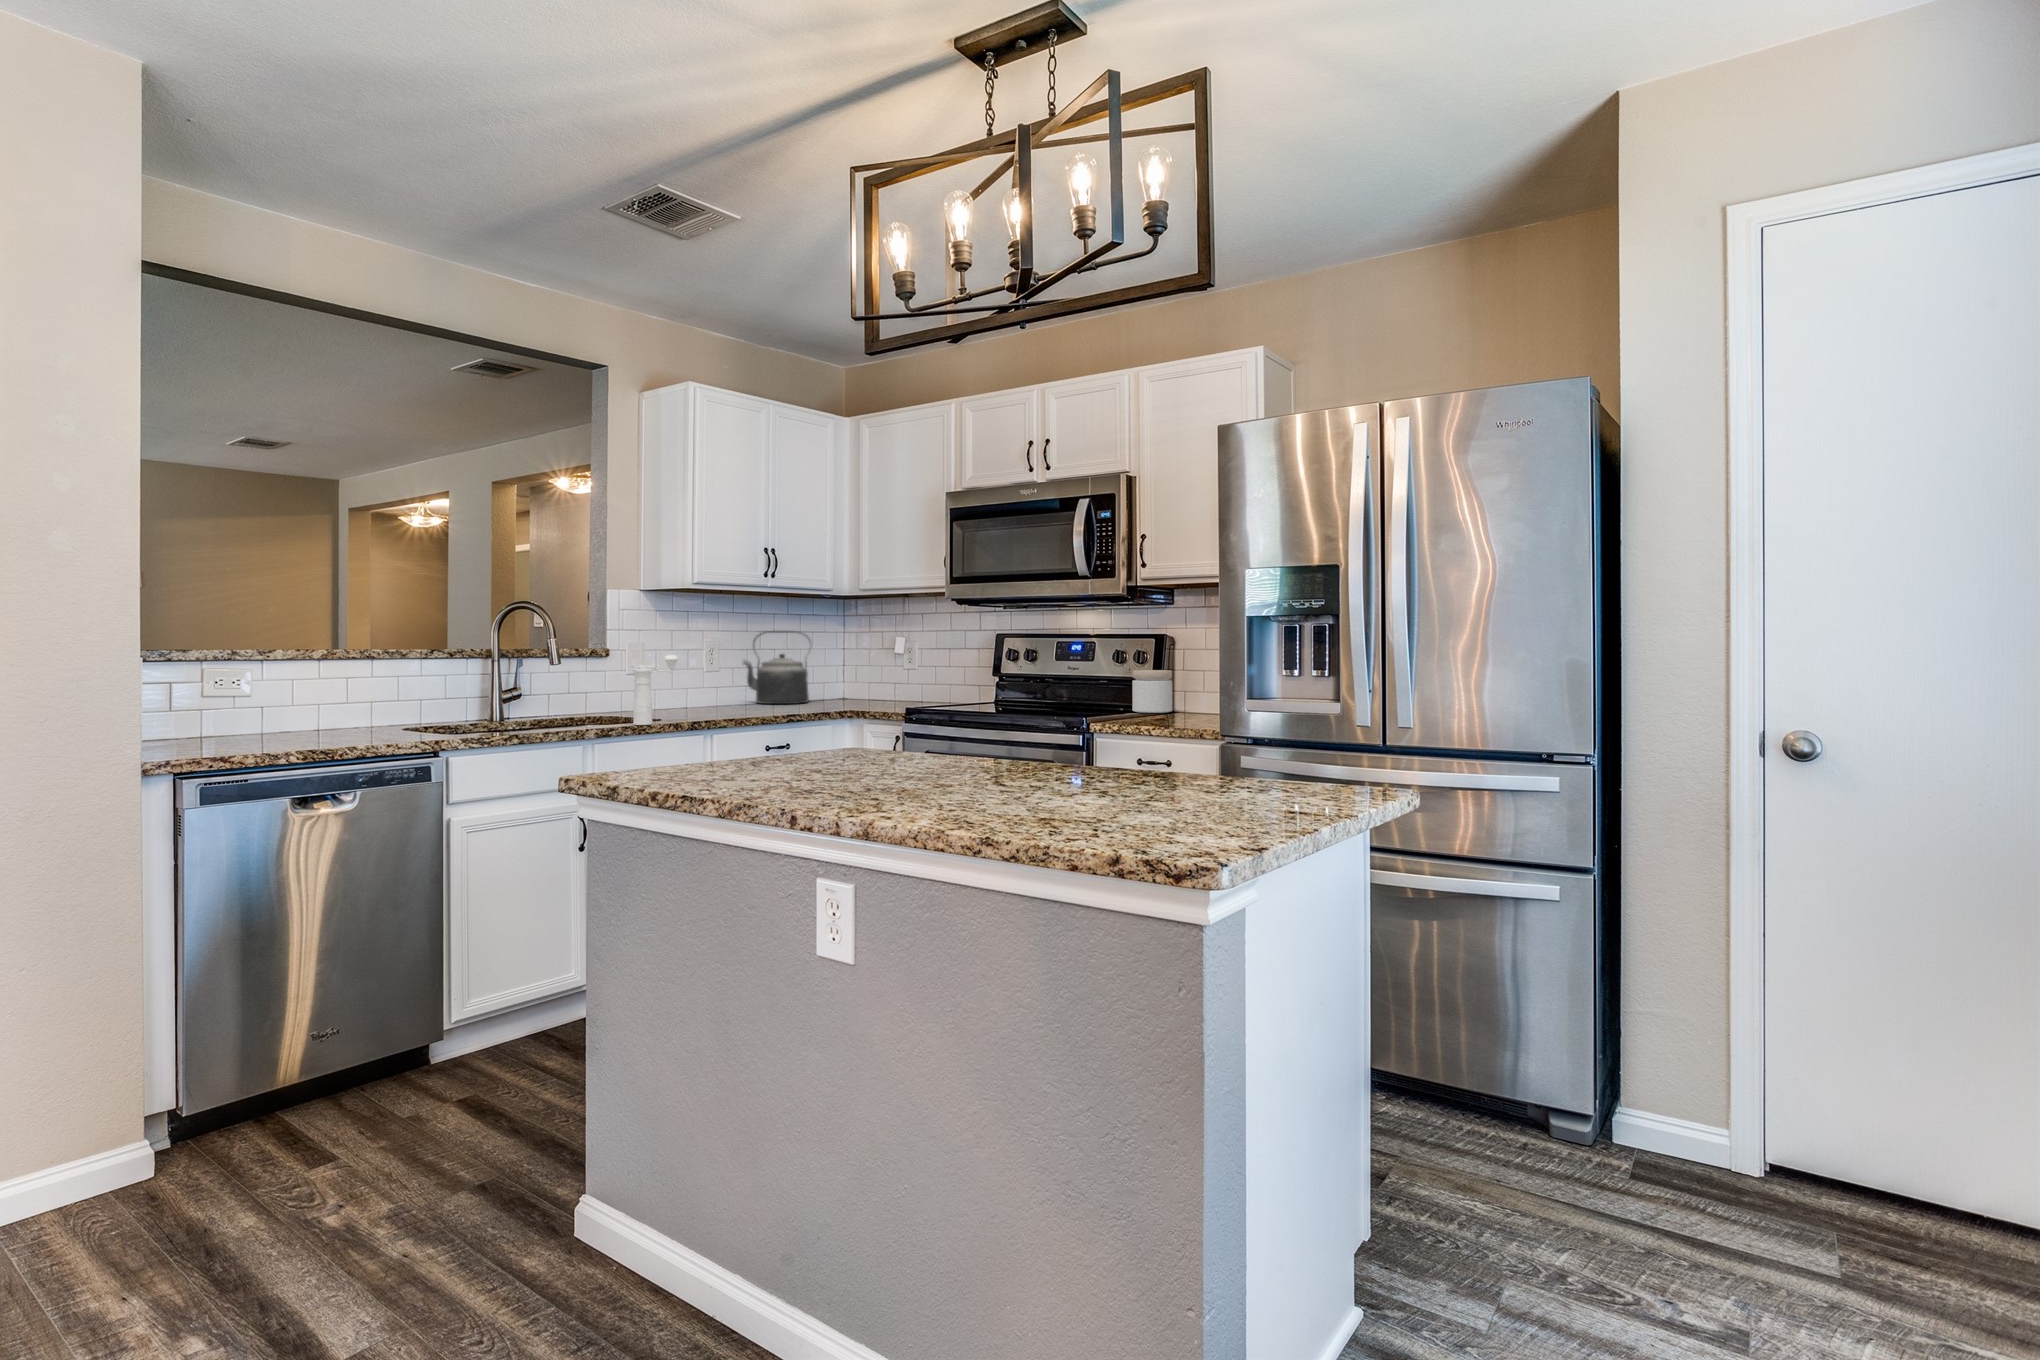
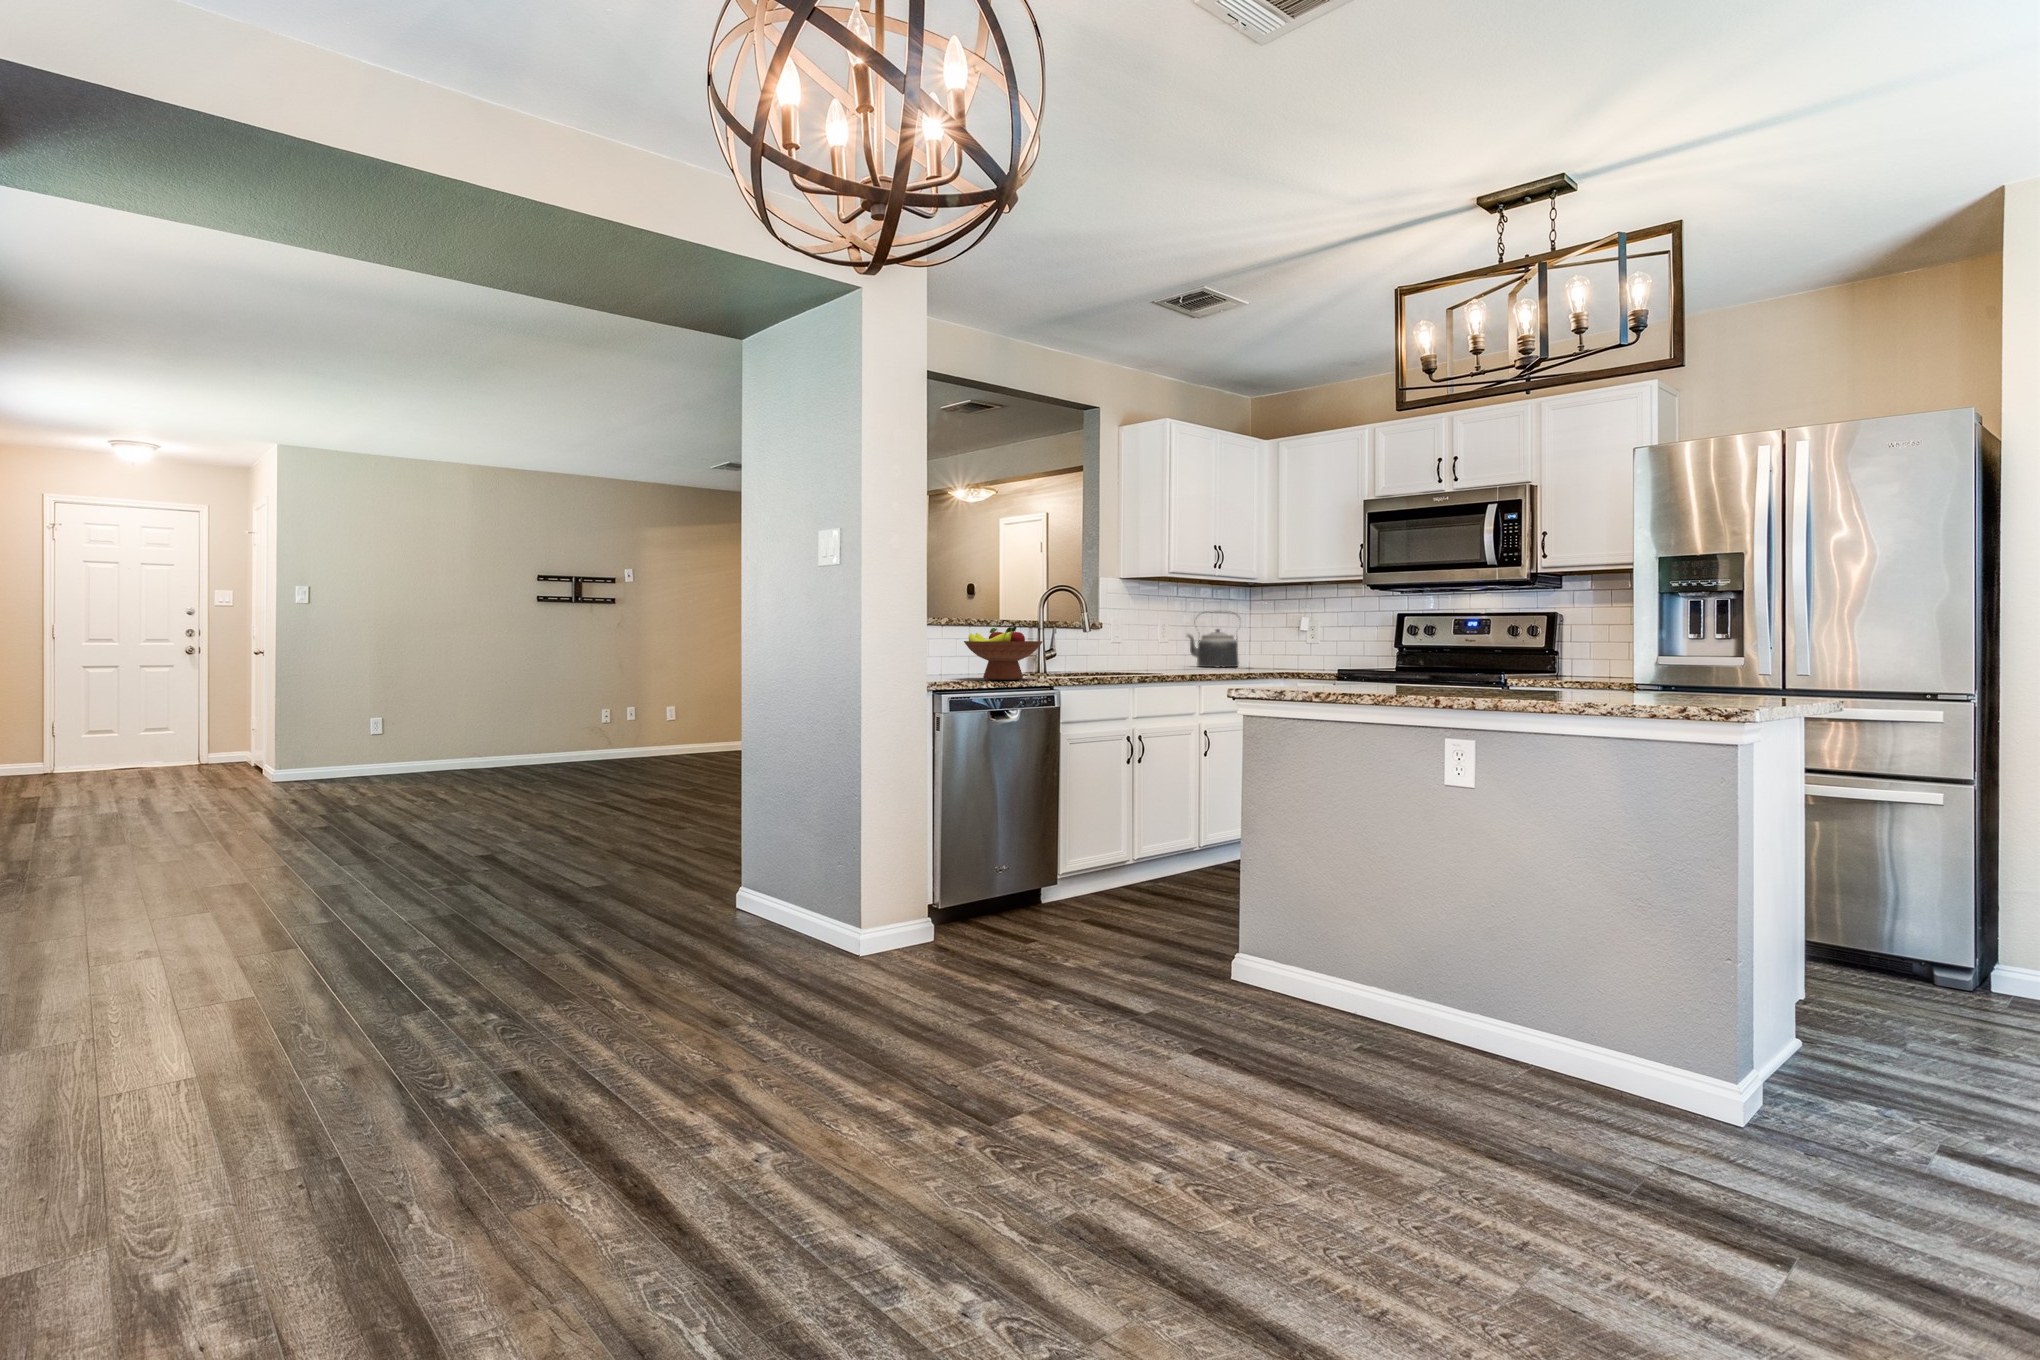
pepper mill: present [633,655,678,725] -> none [1152,625,1180,675]
fruit bowl: none [279,665,418,747] -> present [964,626,1043,680]
jar: present [1132,670,1172,713] -> none [1529,641,1565,674]

